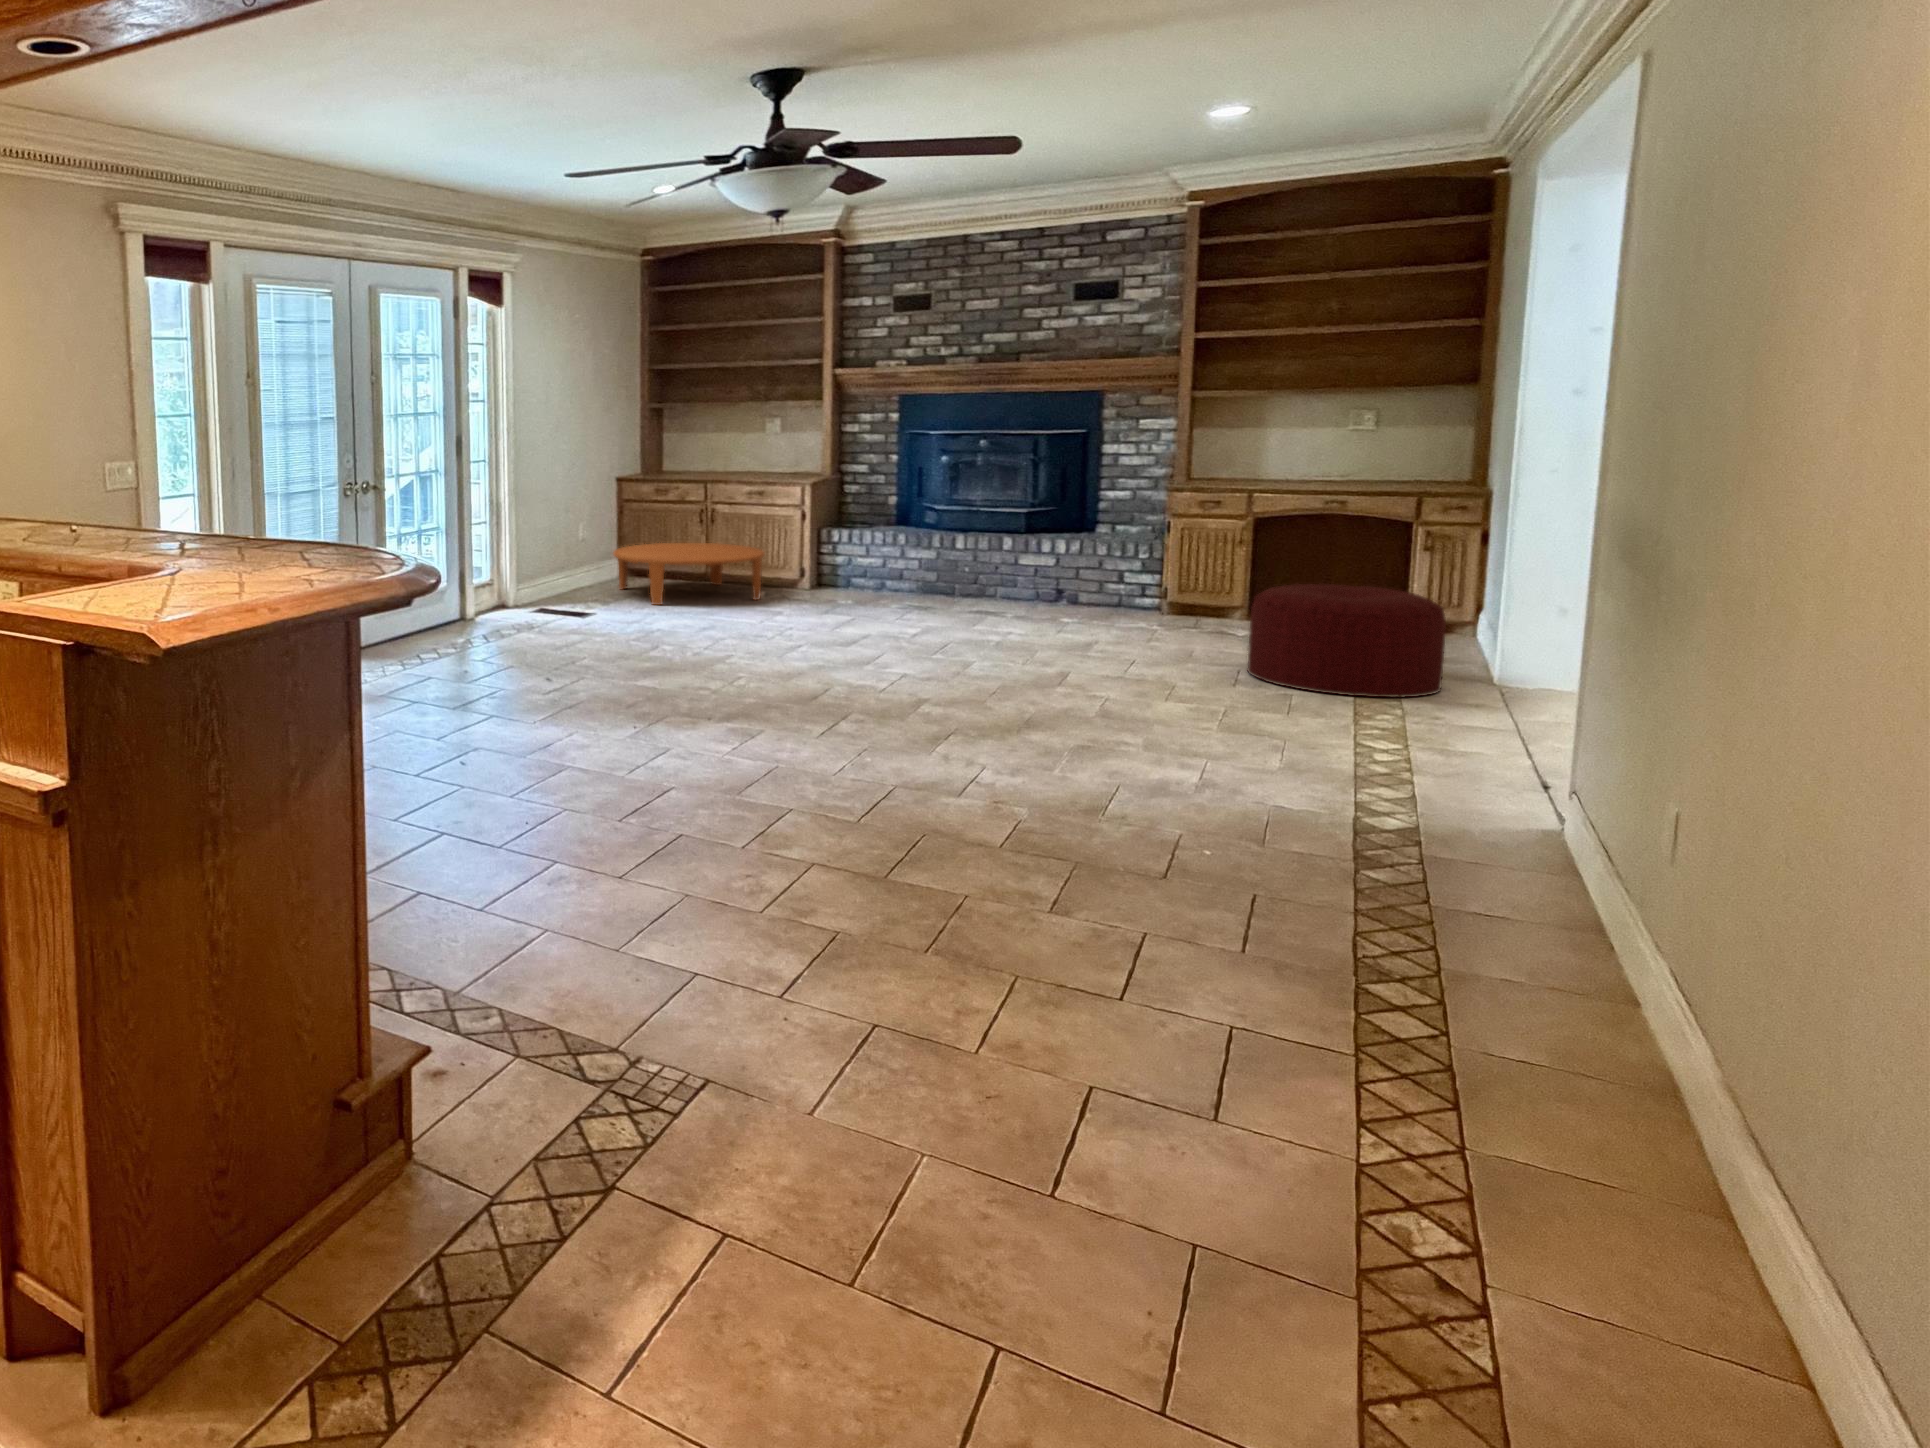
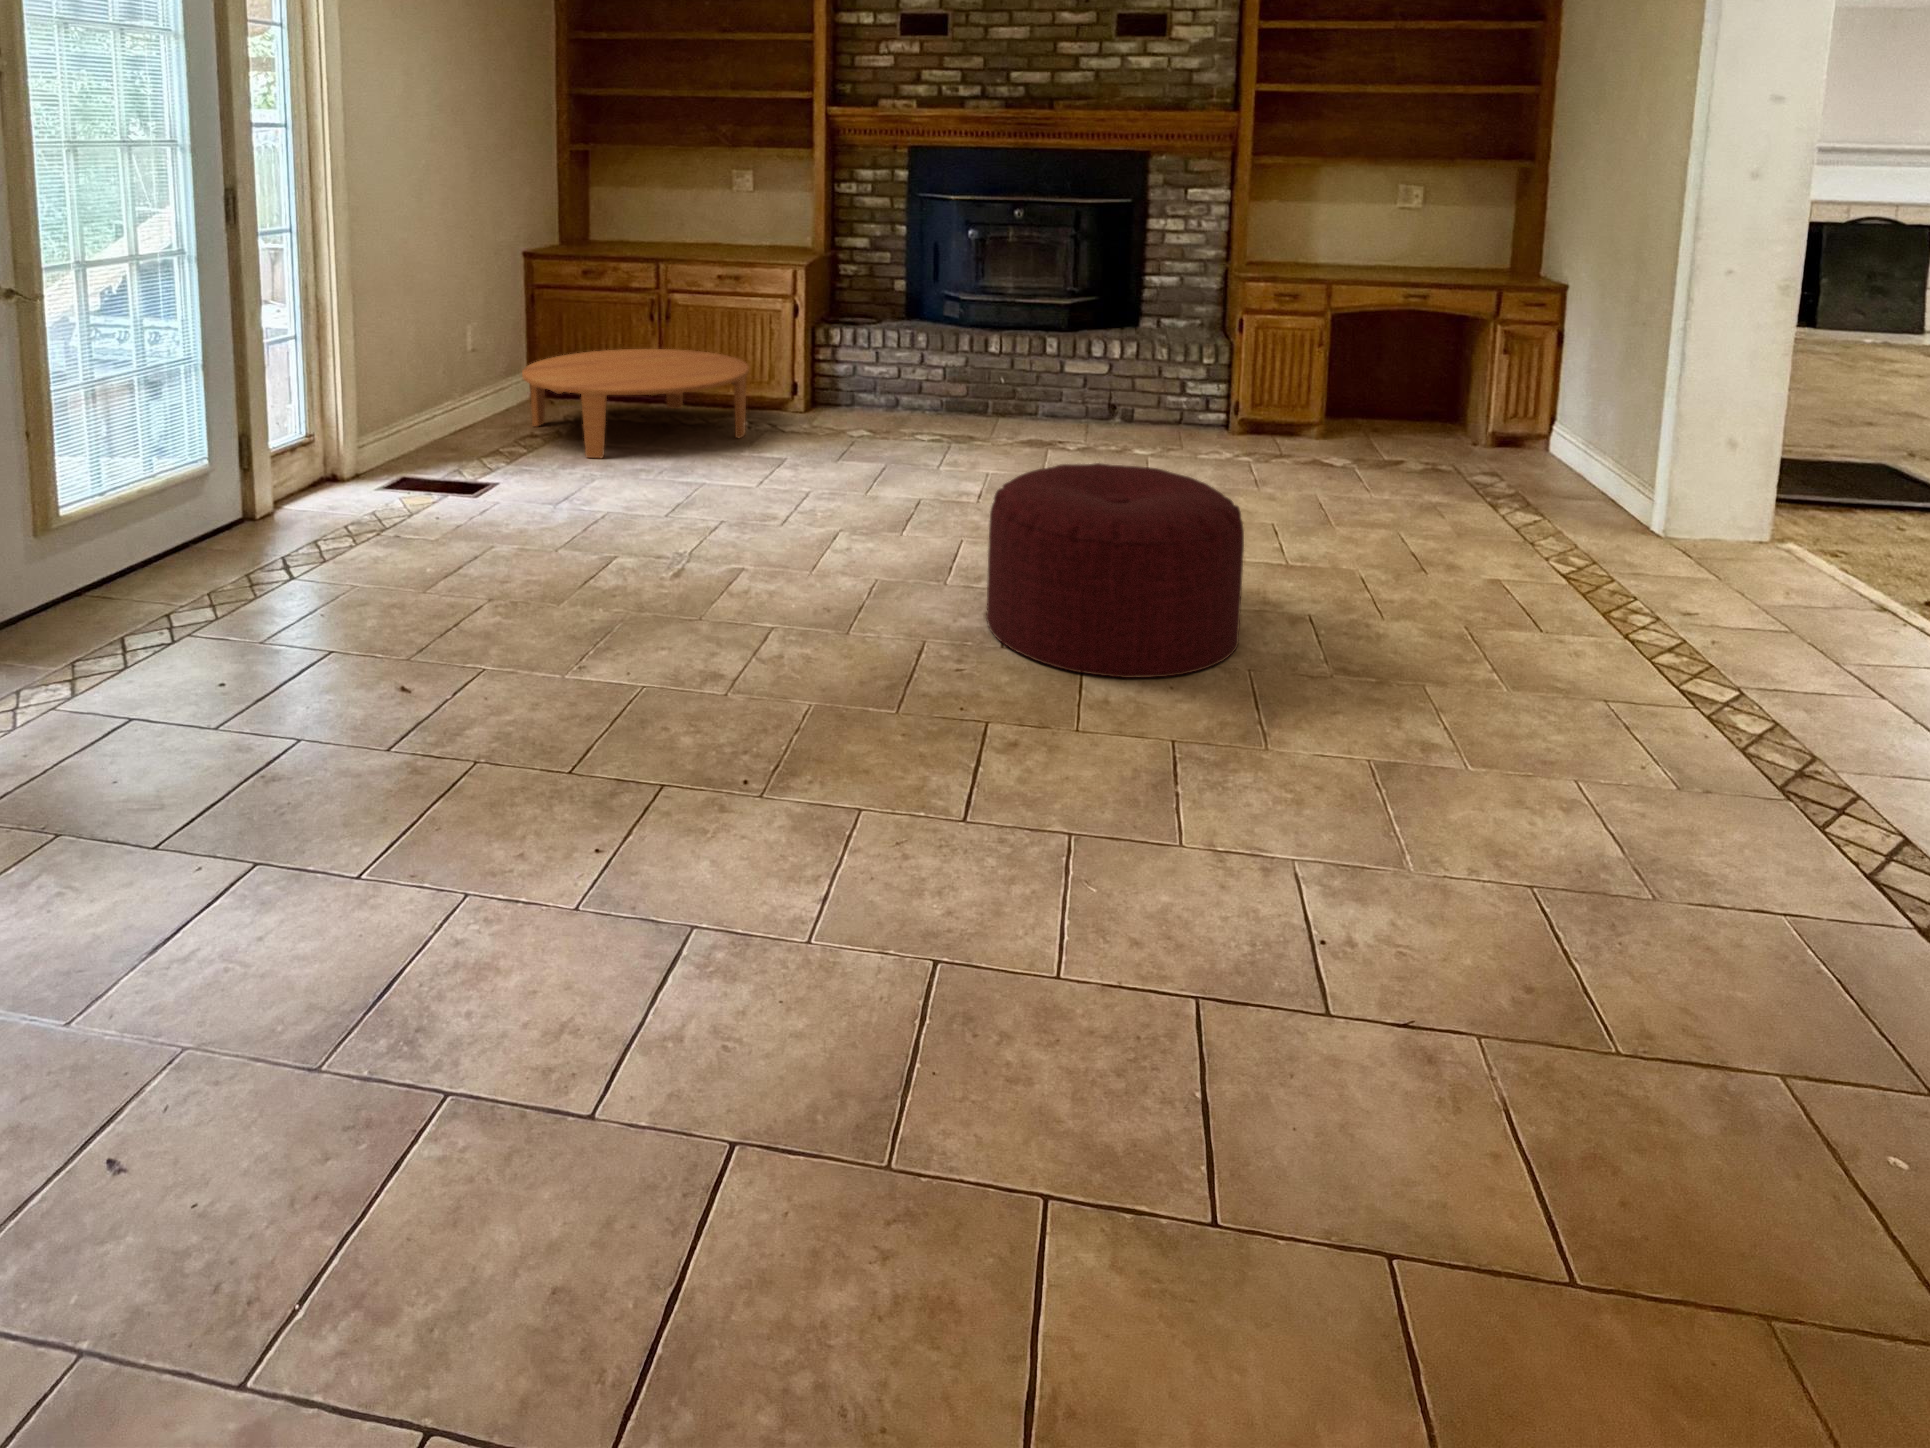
ottoman: present [1247,584,1446,698] -> present [986,463,1244,678]

